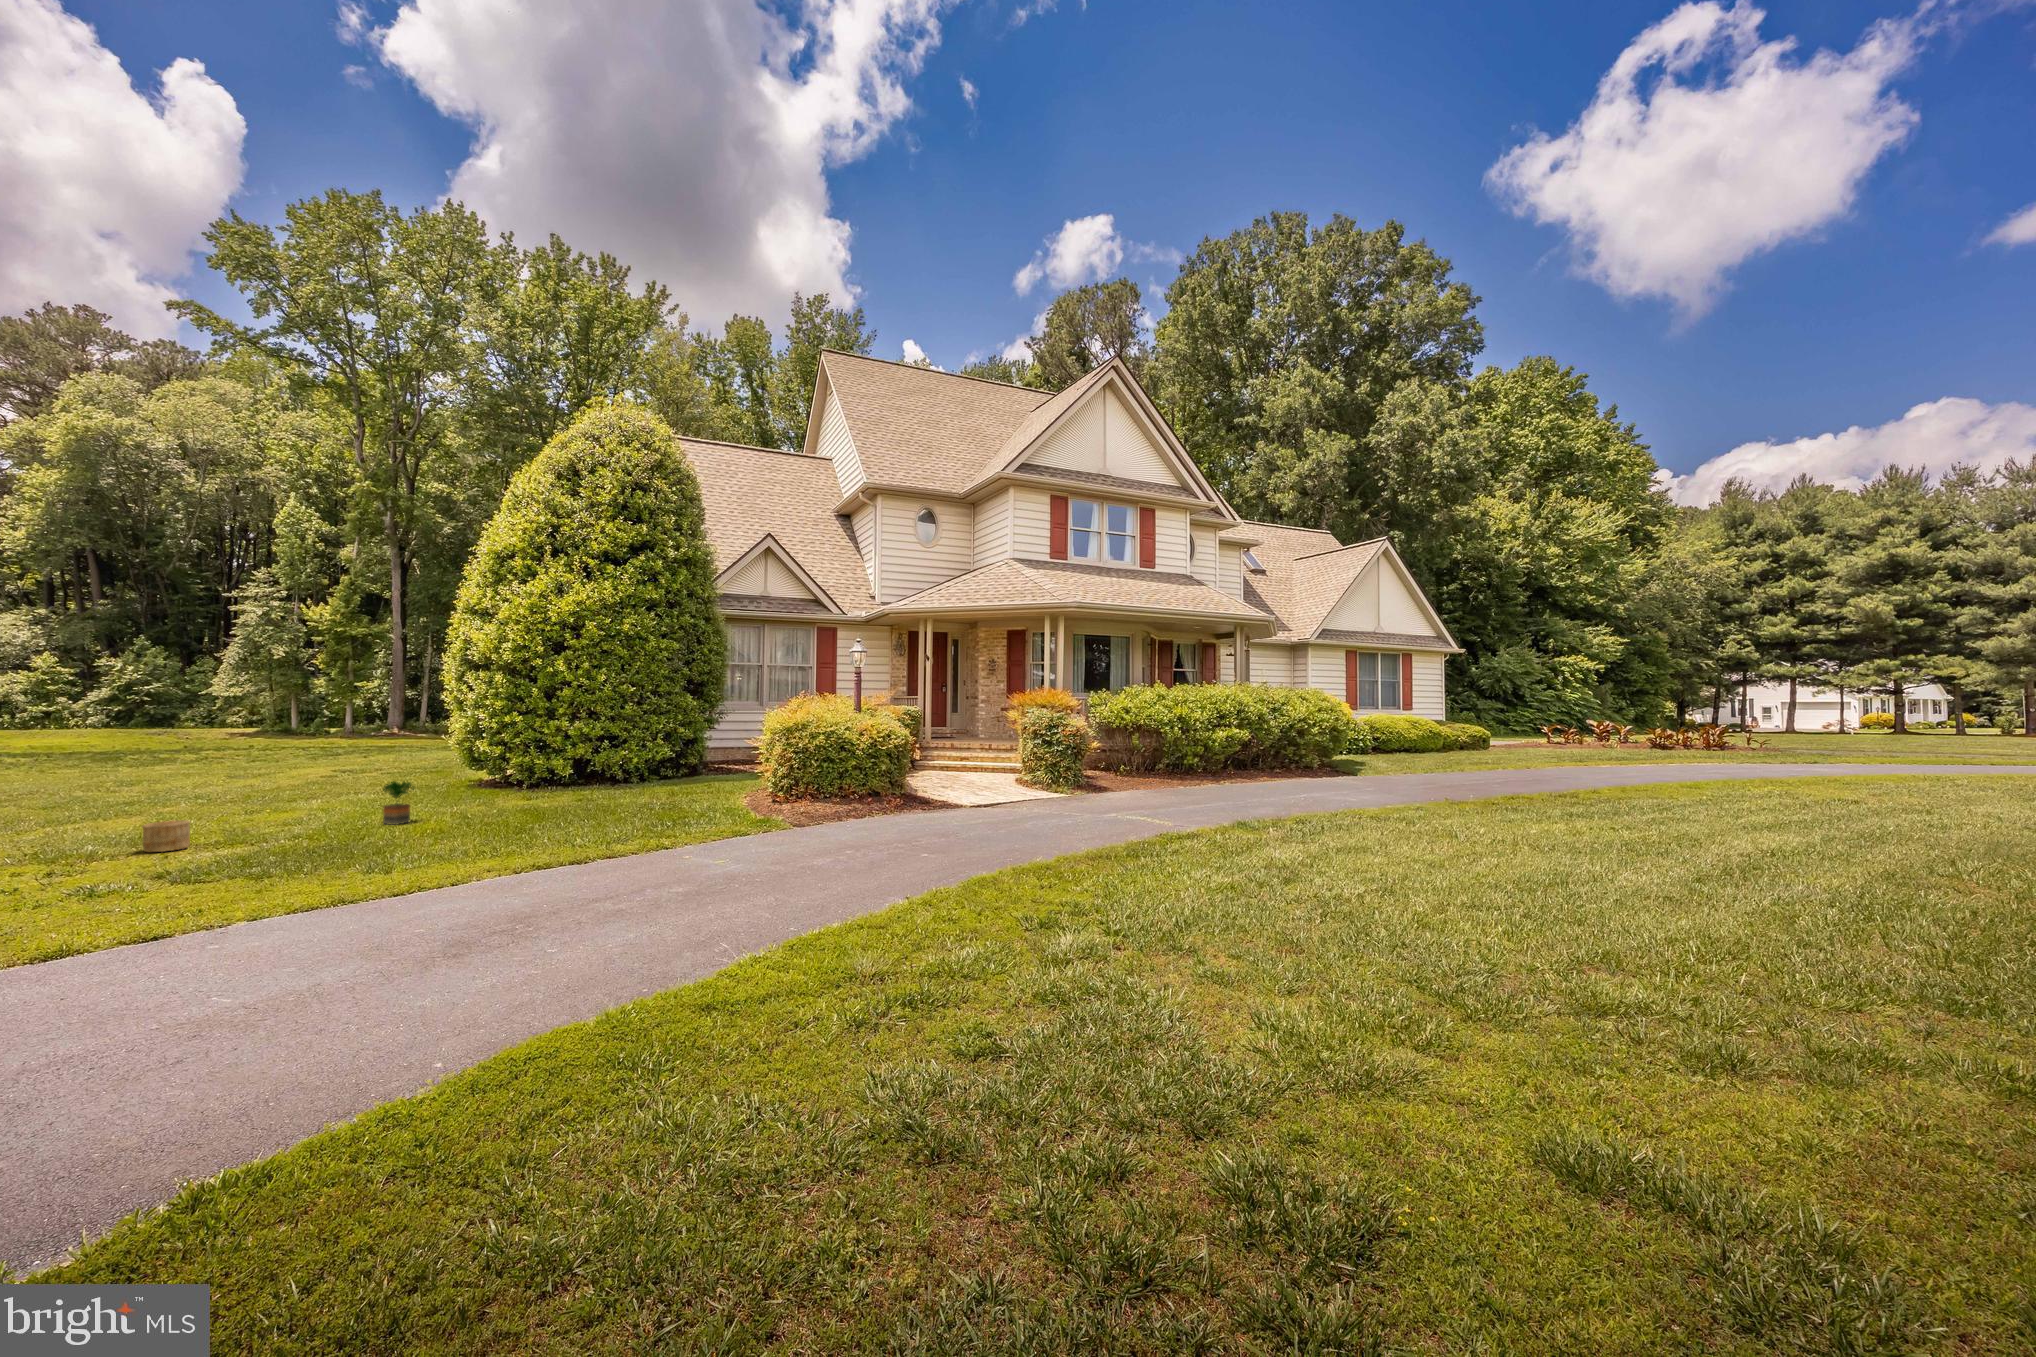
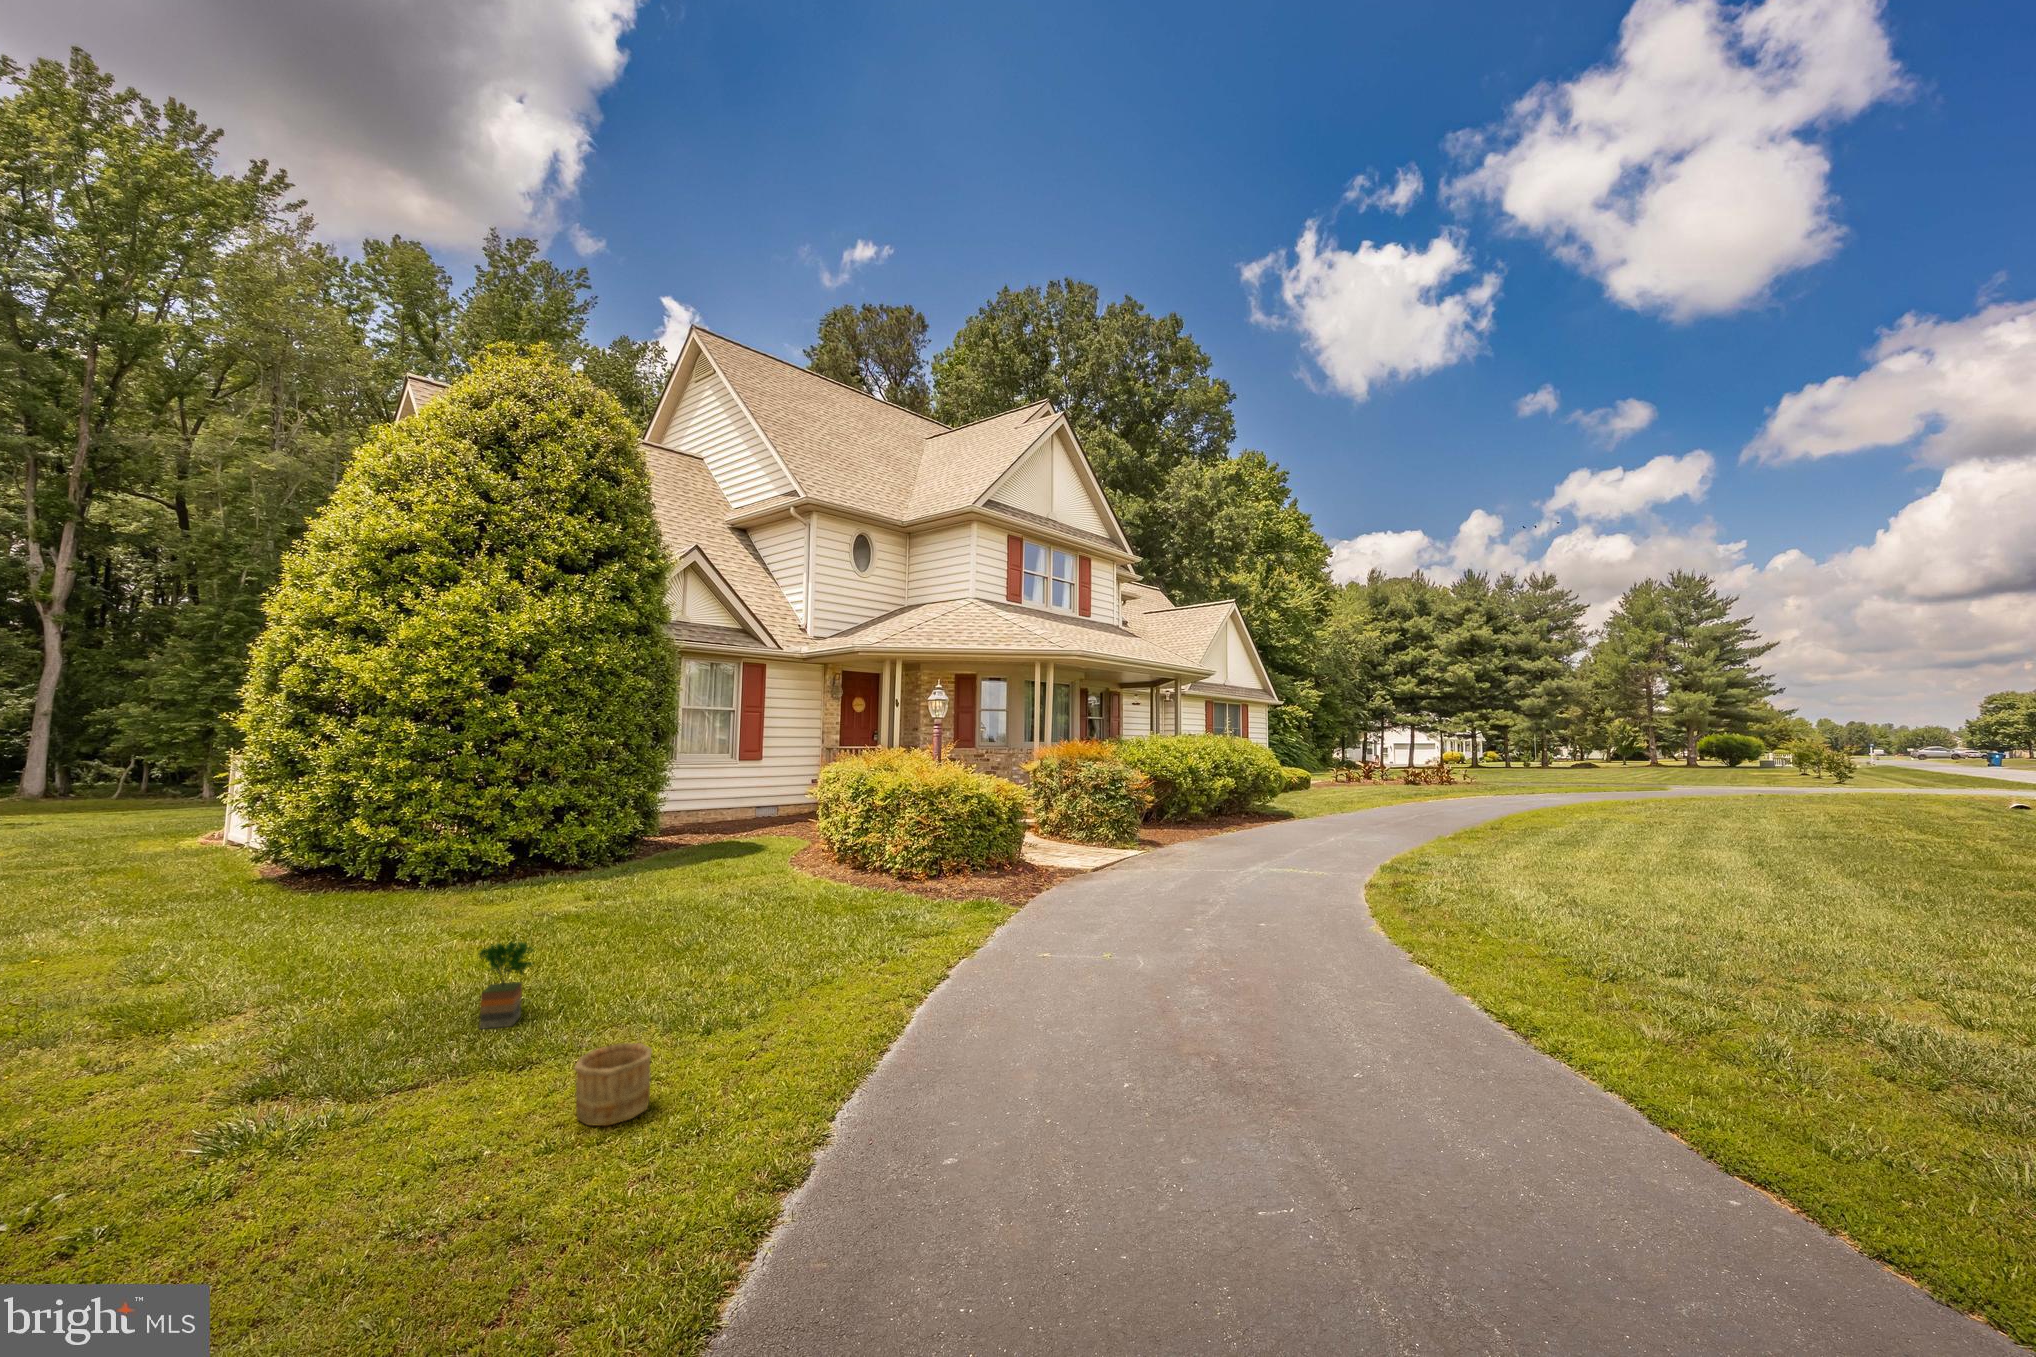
wooden bucket: present [142,820,190,852] -> present [574,1043,652,1126]

